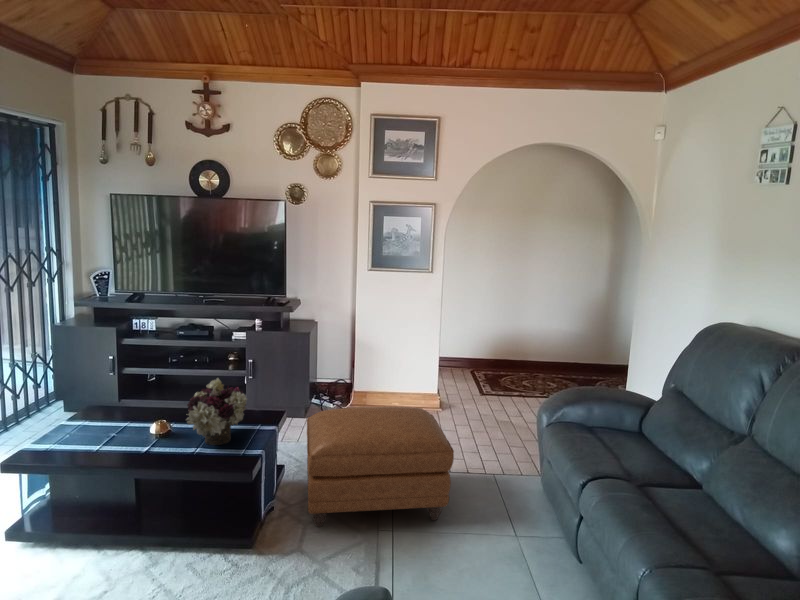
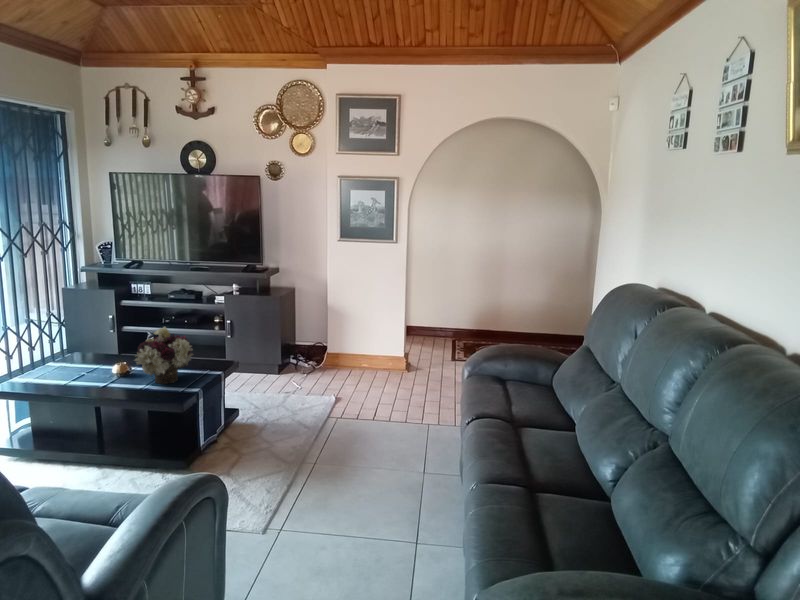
ottoman: present [307,407,454,527] -> none [239,359,370,458]

